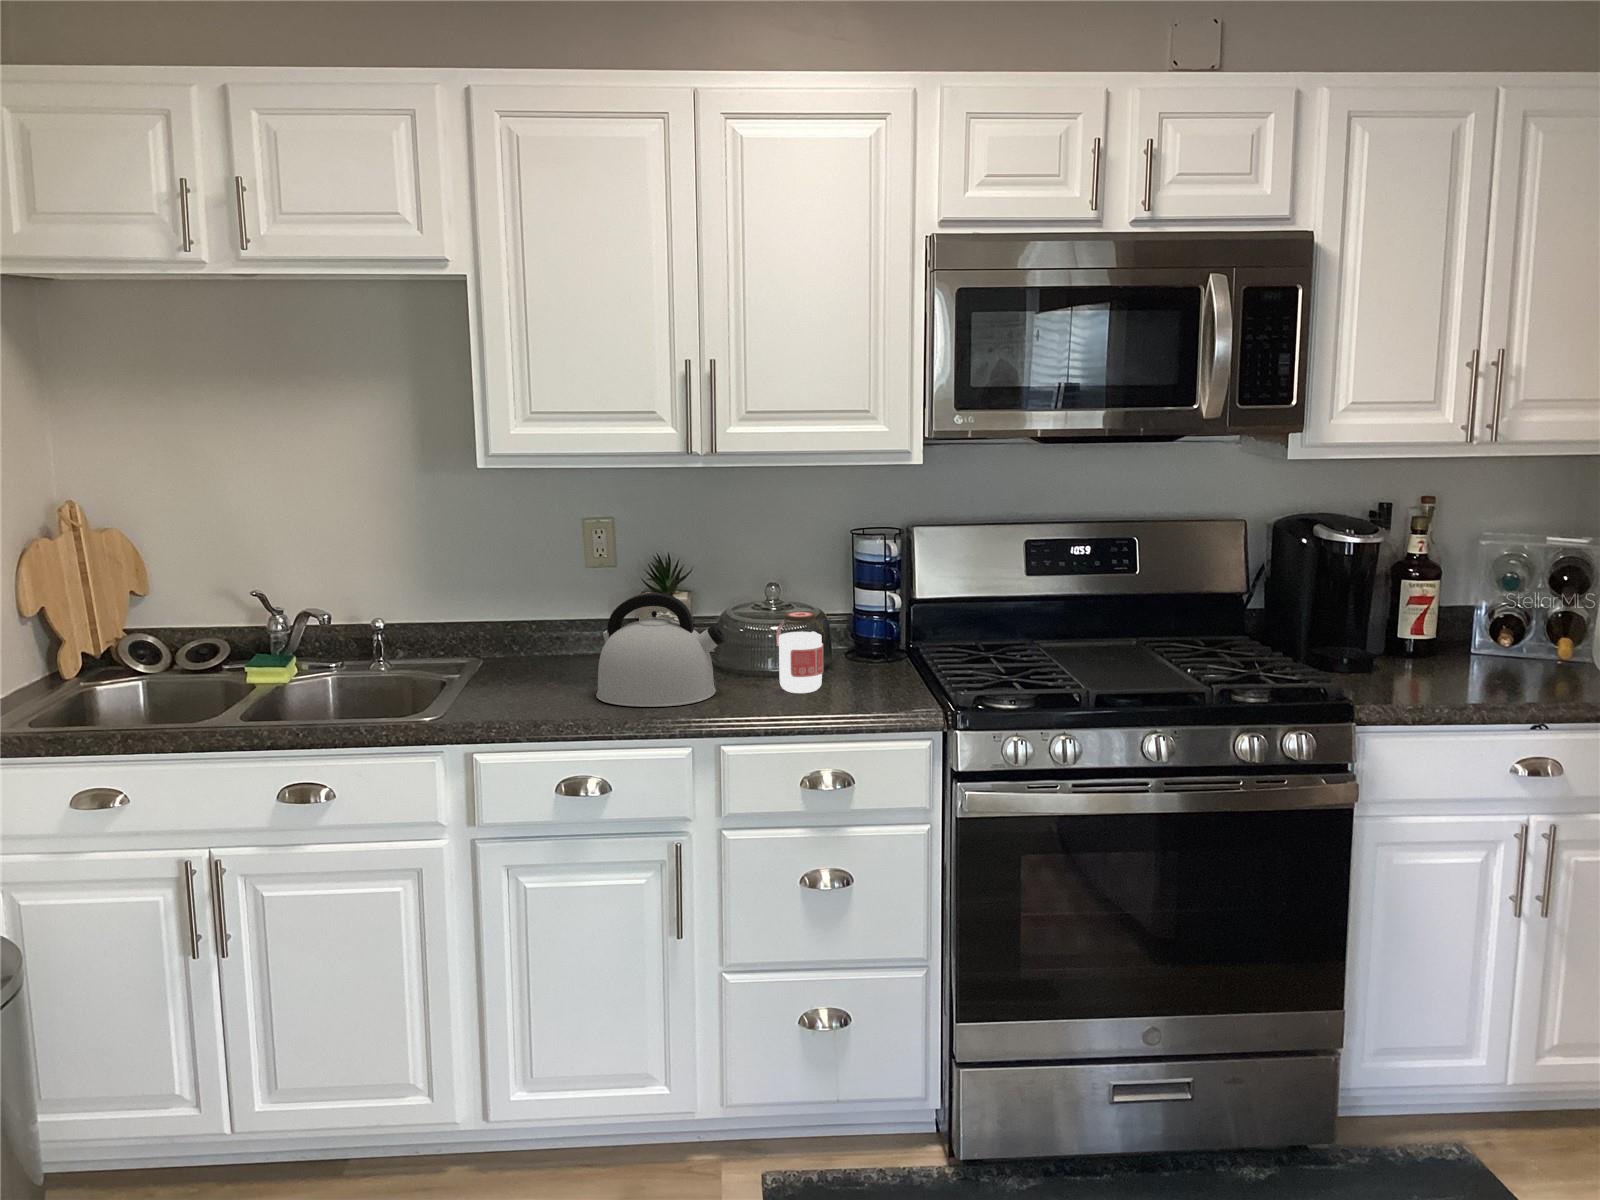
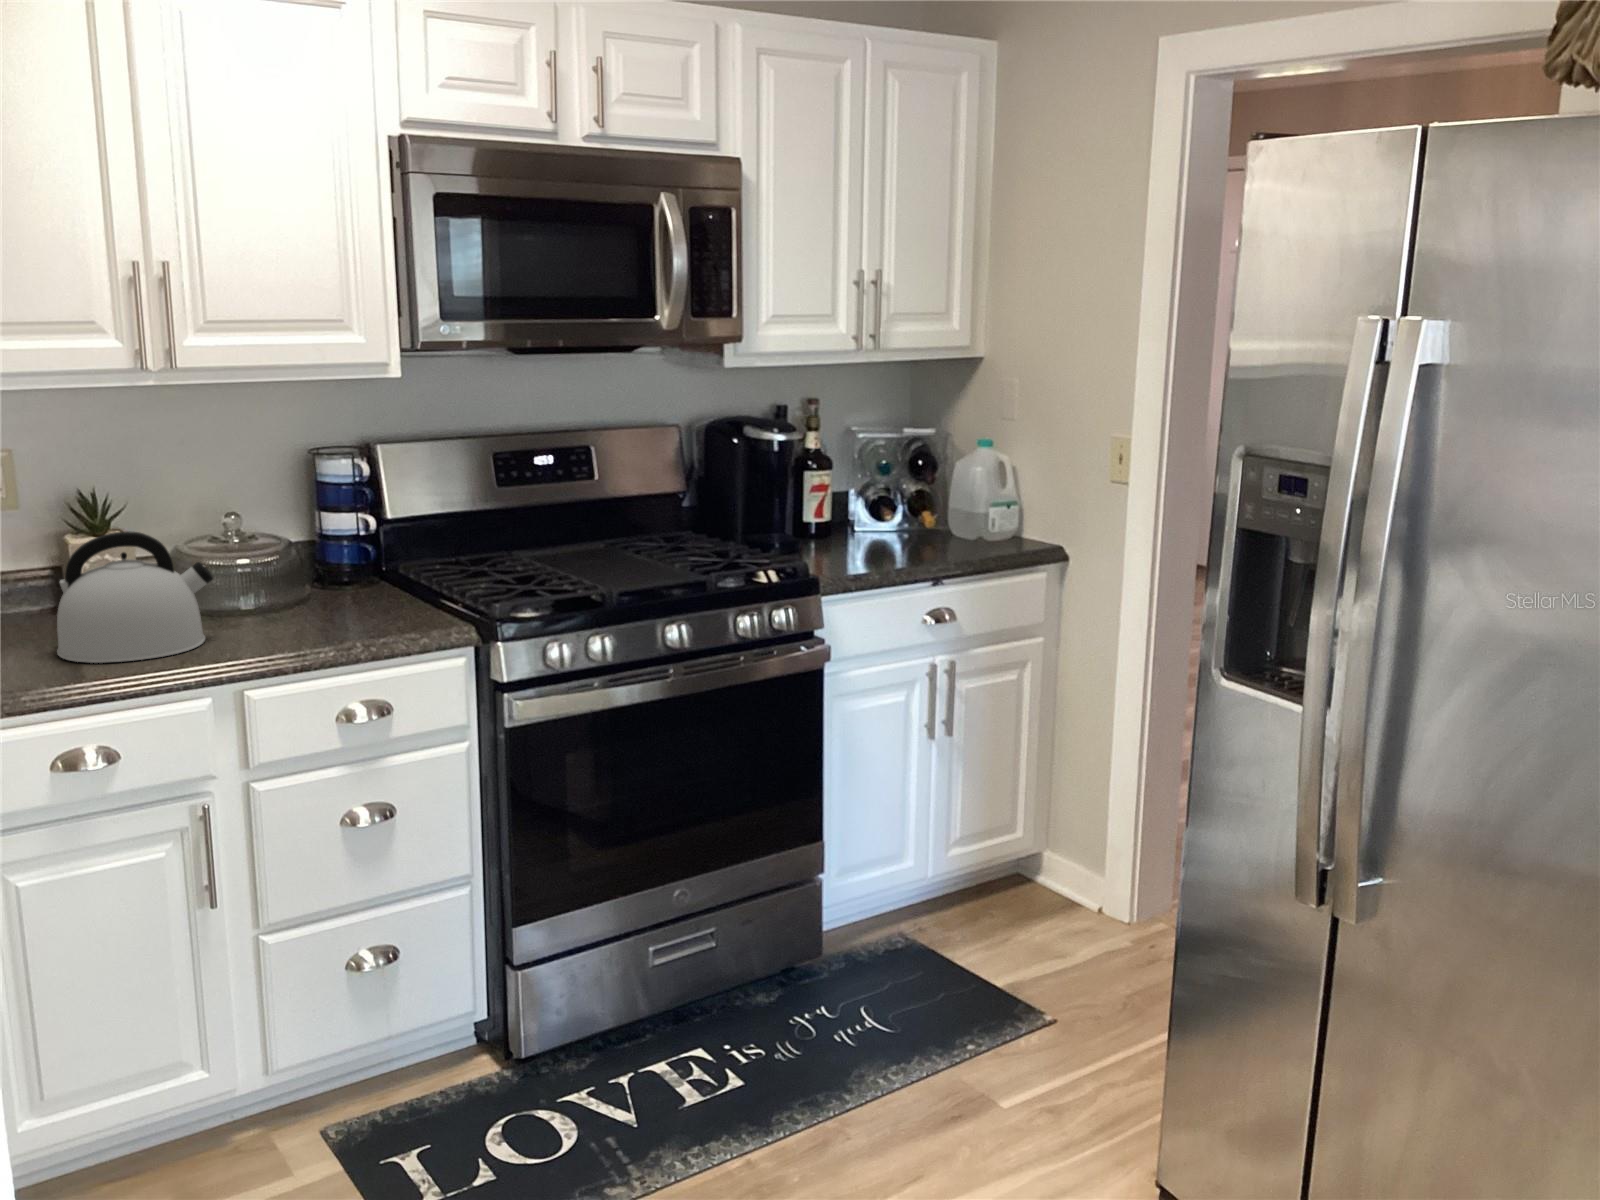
jar: present [776,611,825,693] -> none [270,539,326,628]

